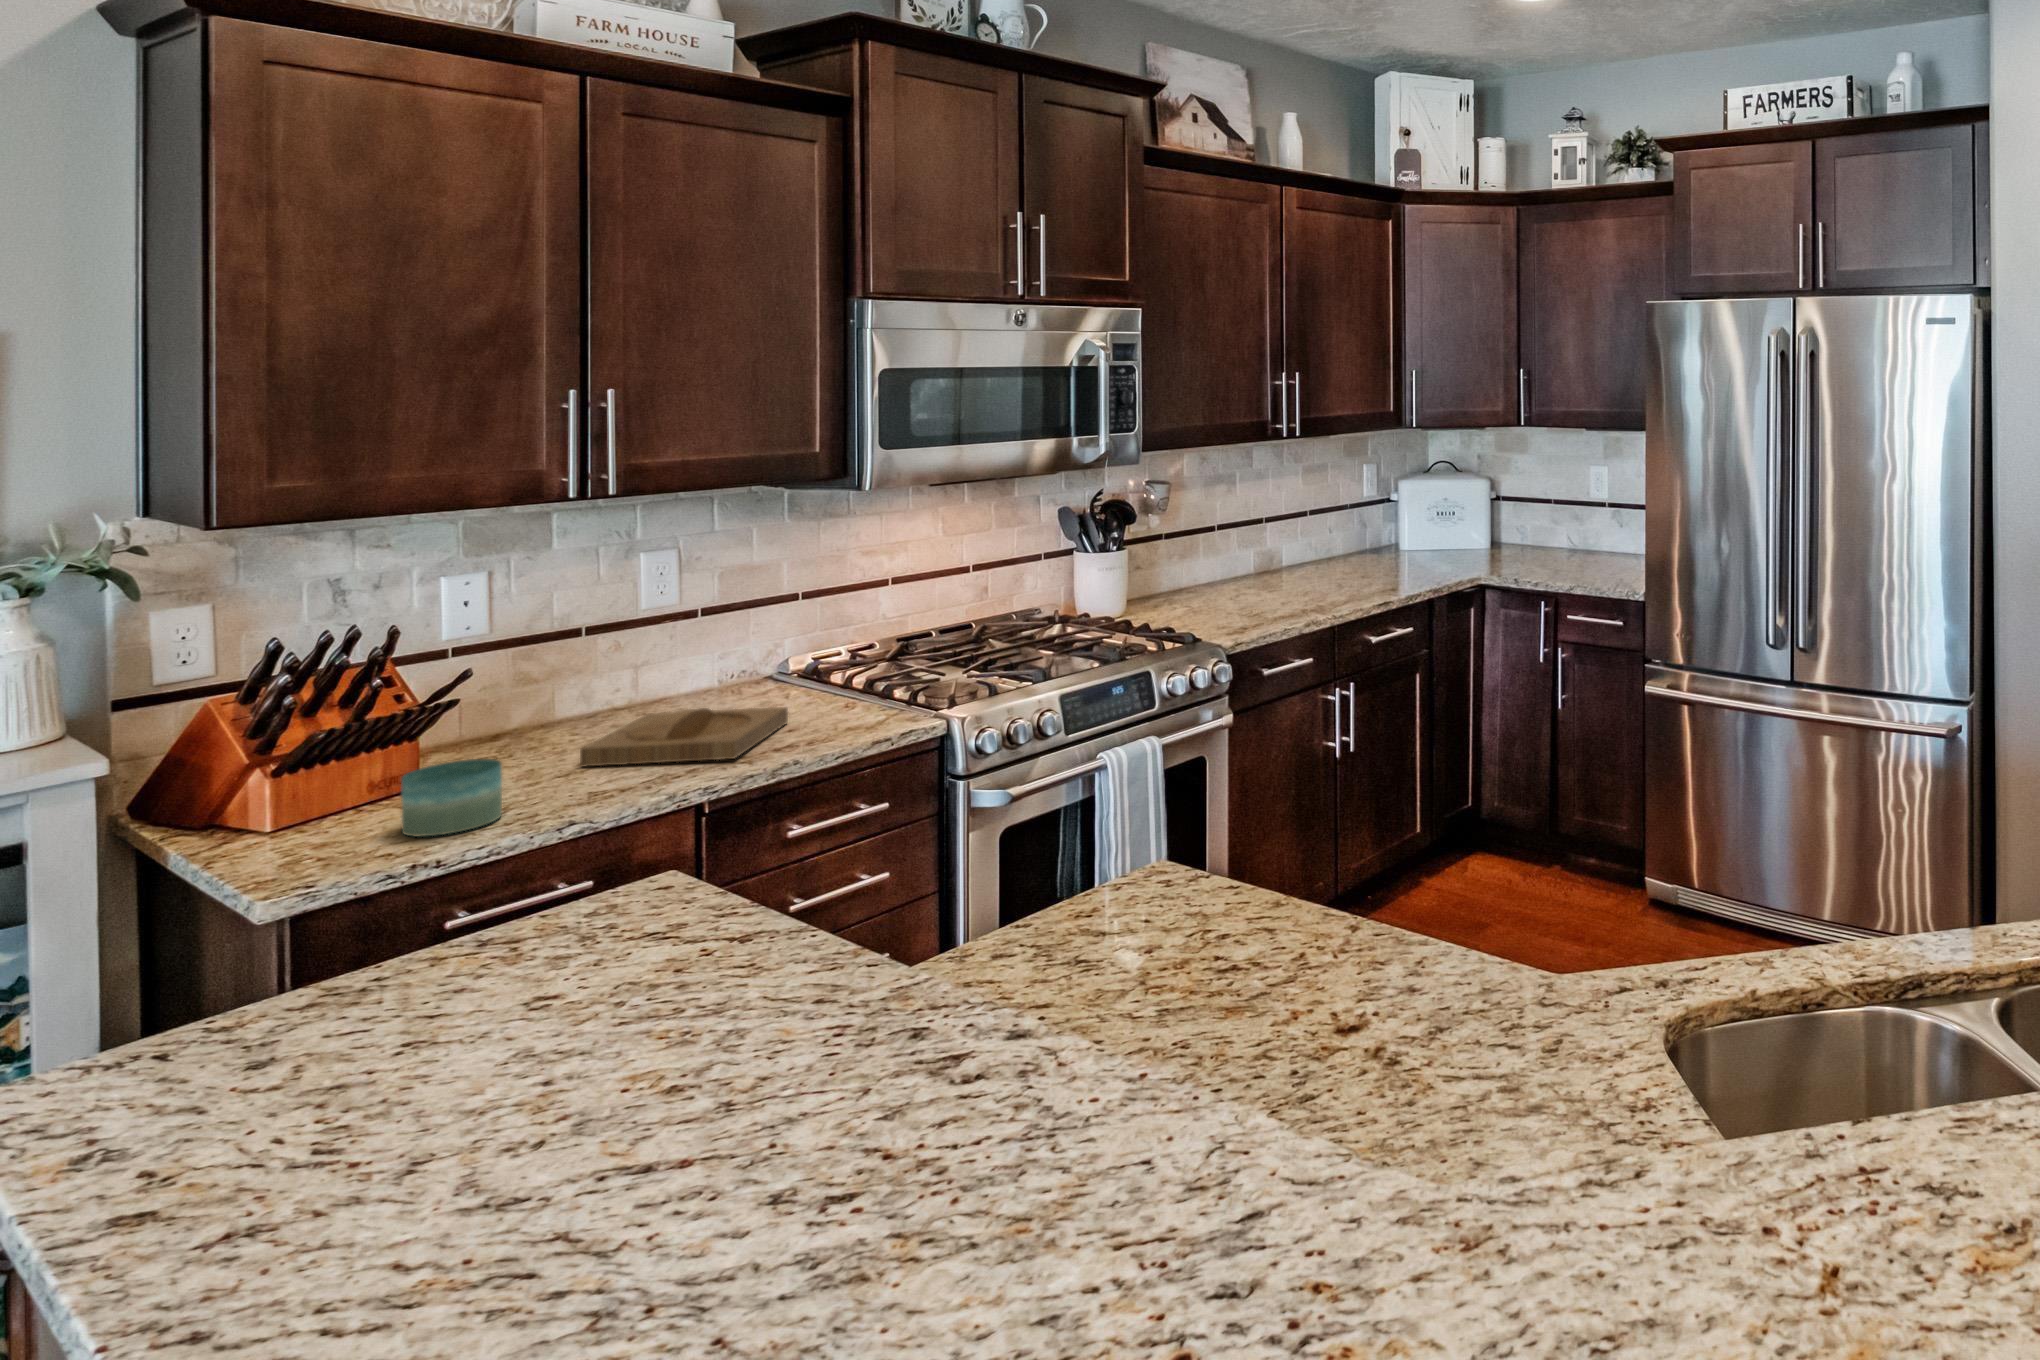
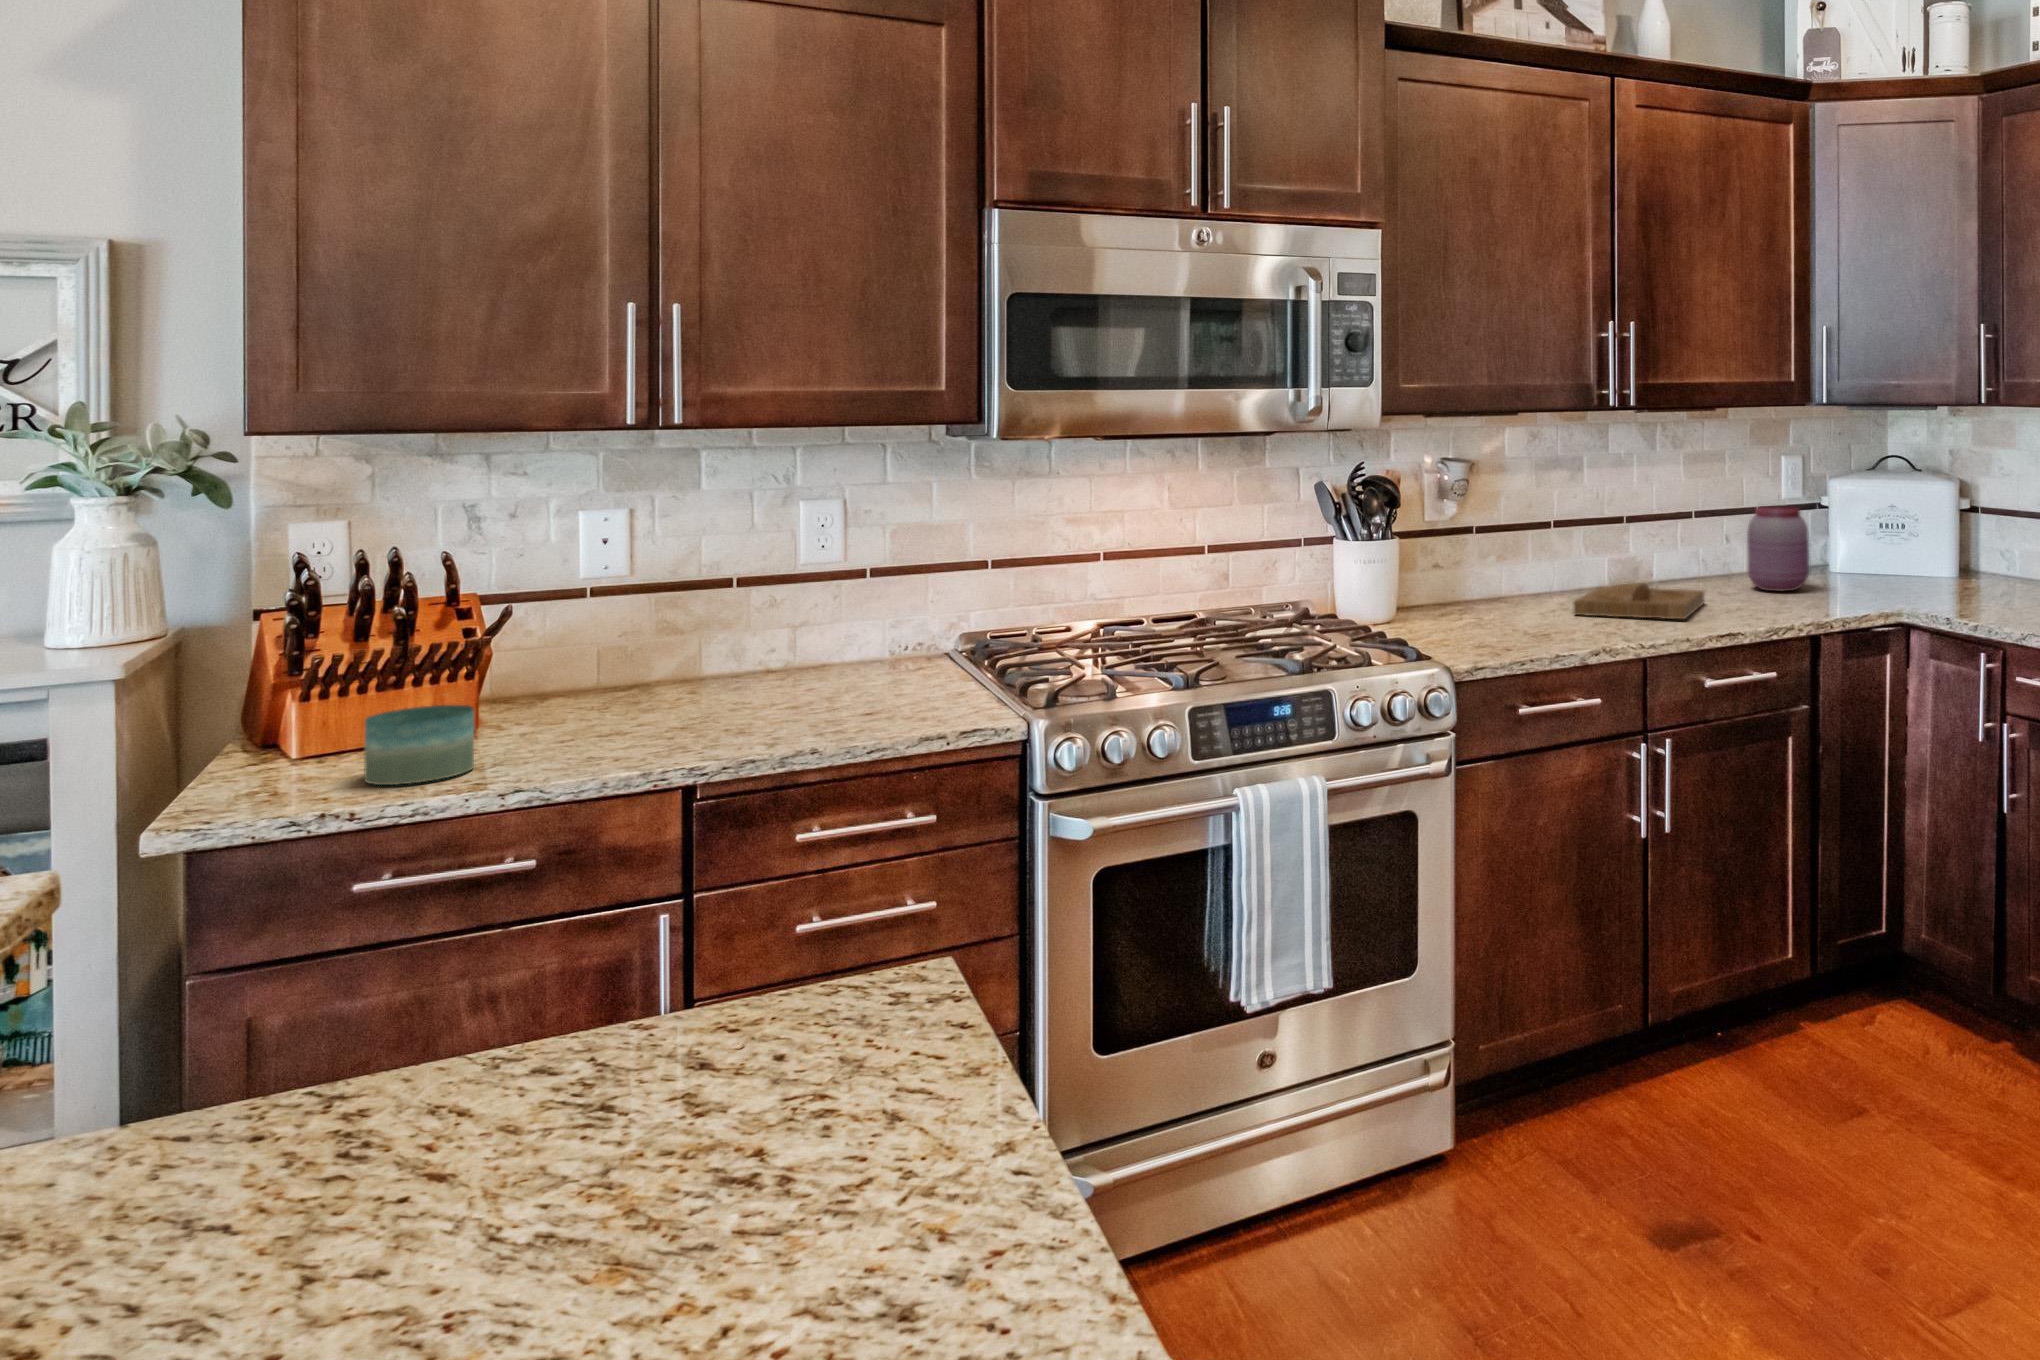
jar: none [1364,507,1410,572] -> present [1747,506,1809,591]
tray: present [580,707,788,766] -> present [1574,583,1704,619]

